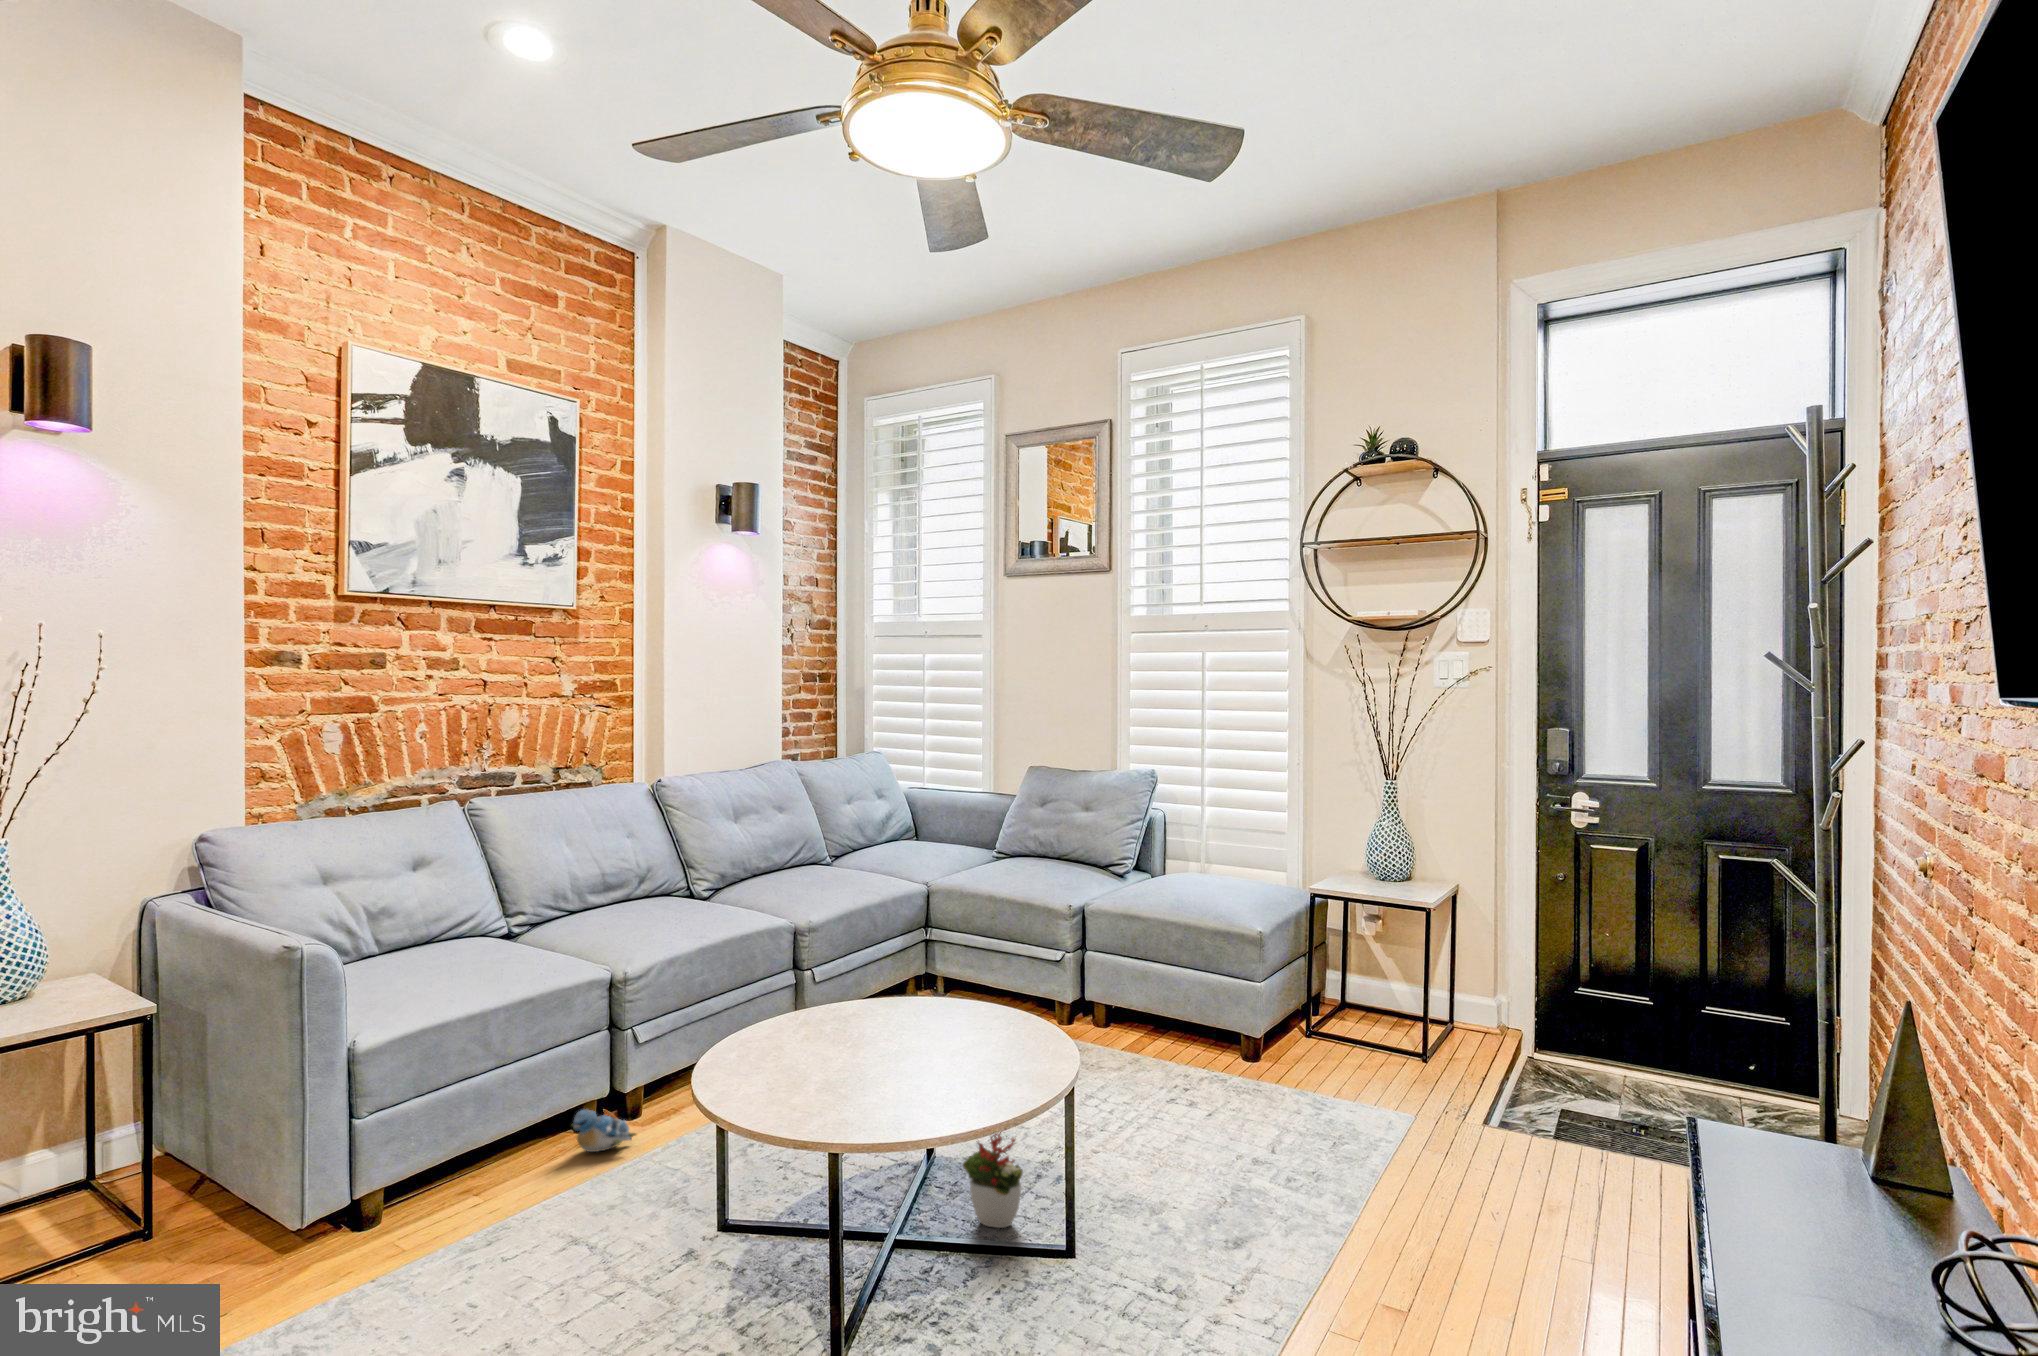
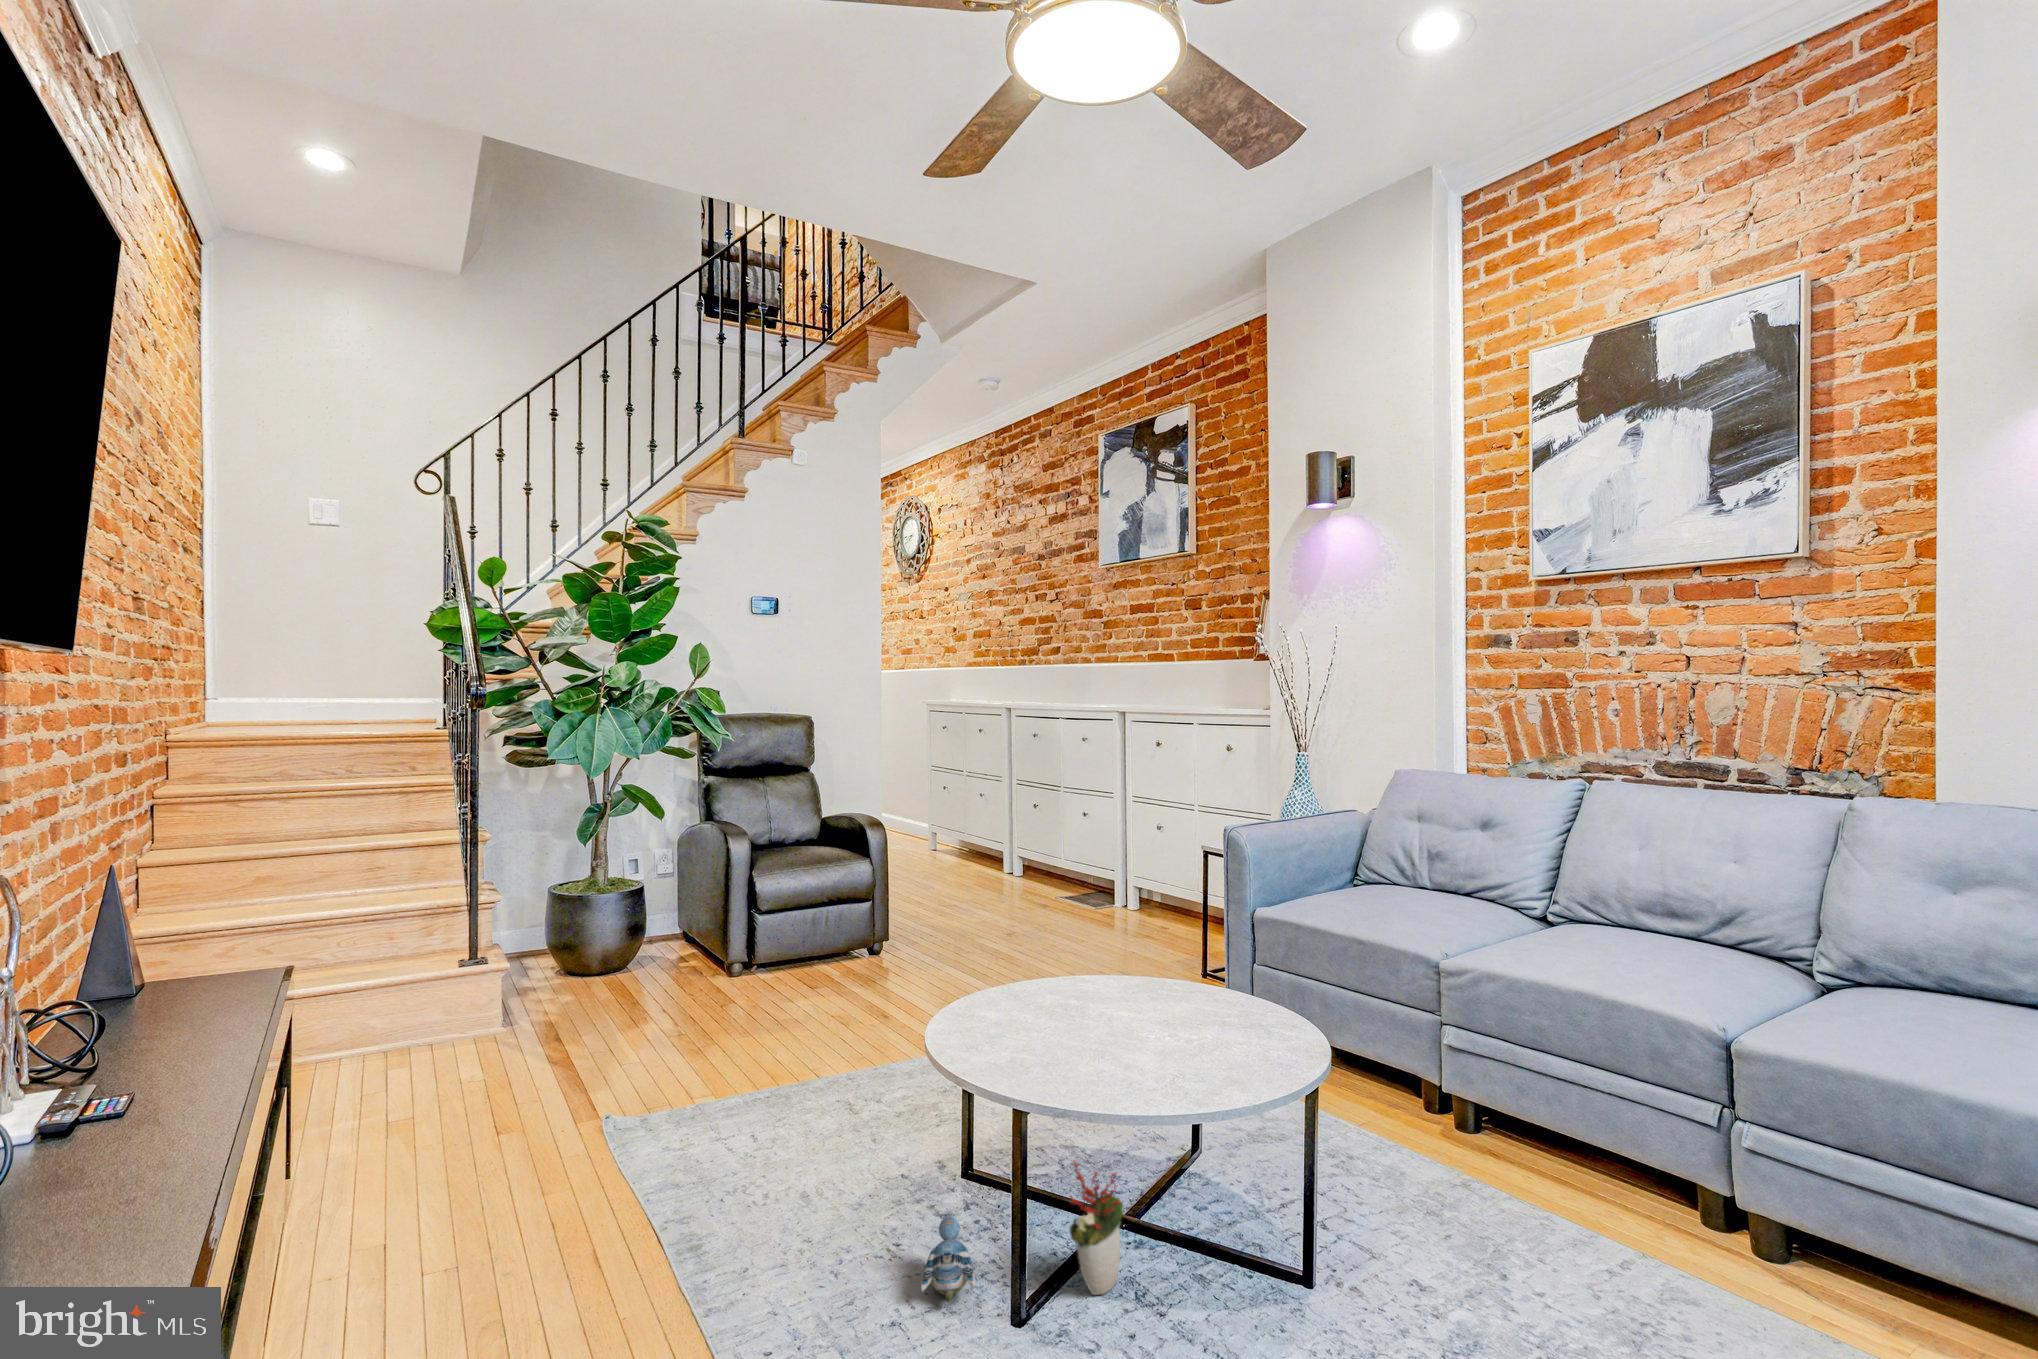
plush toy: present [572,1109,636,1152] -> present [921,1215,975,1303]

